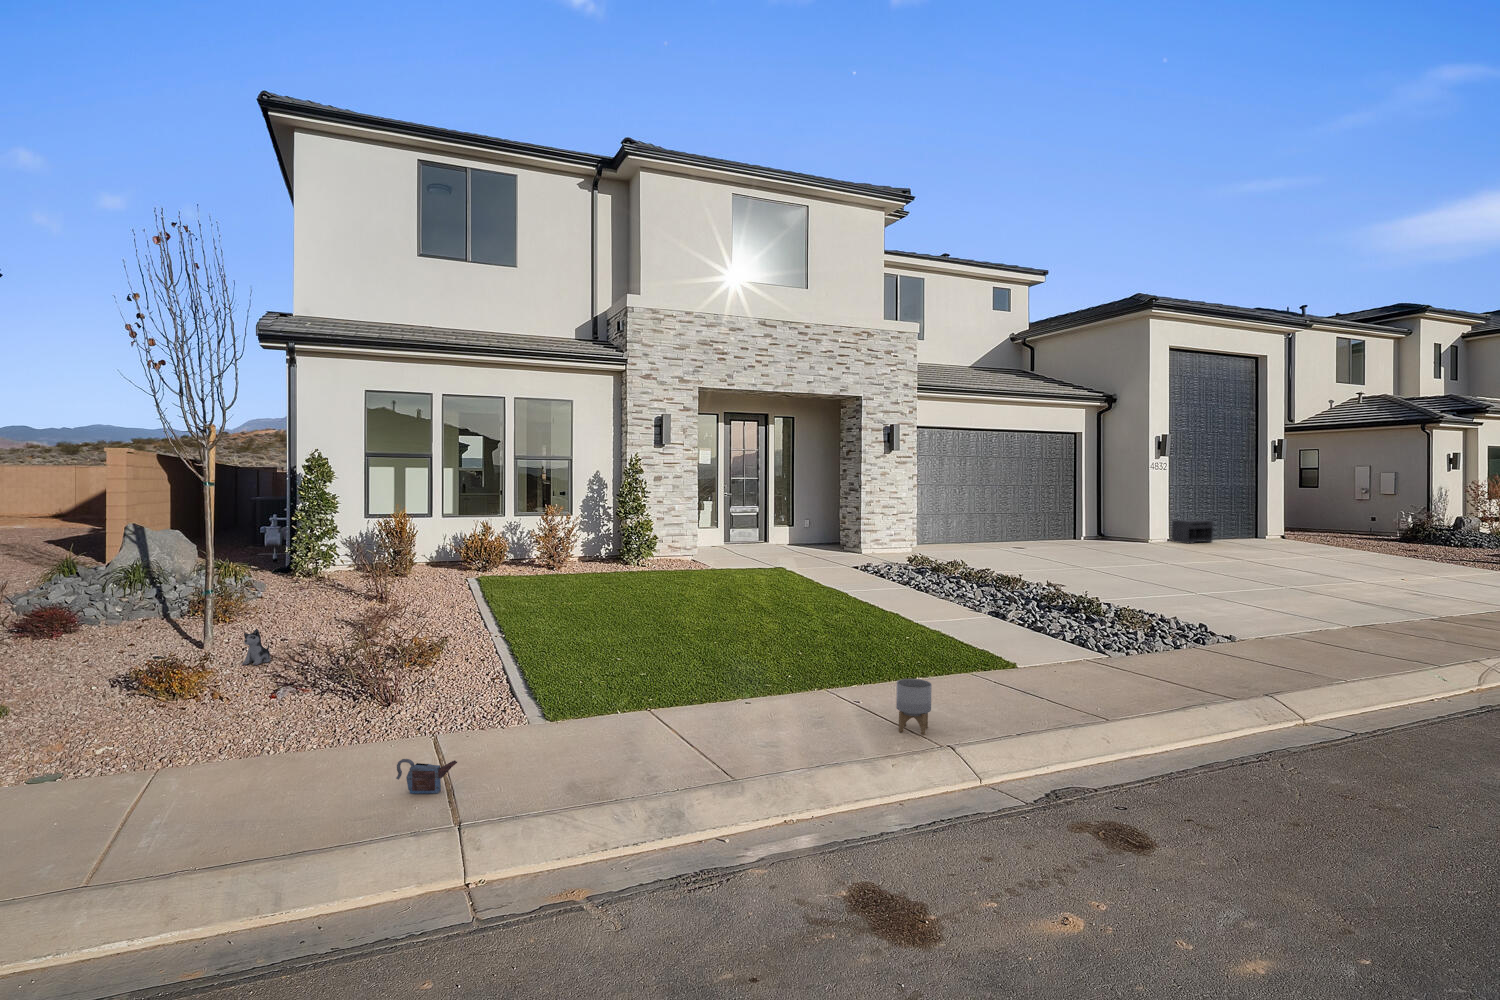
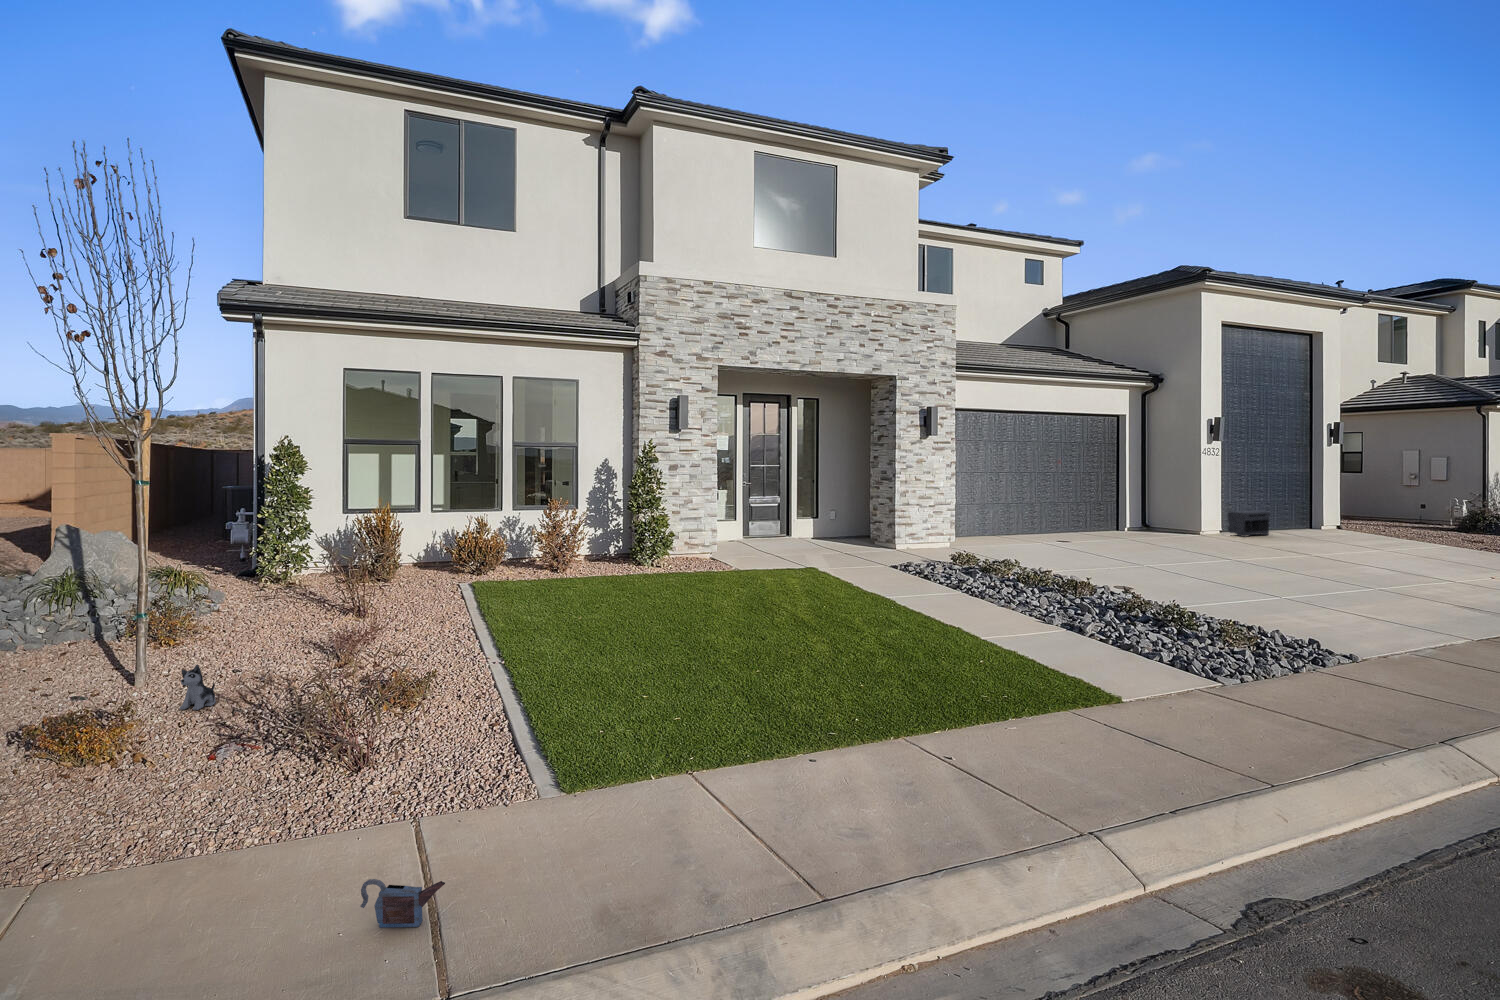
planter: present [896,679,932,735] -> none [1012,739,1059,815]

